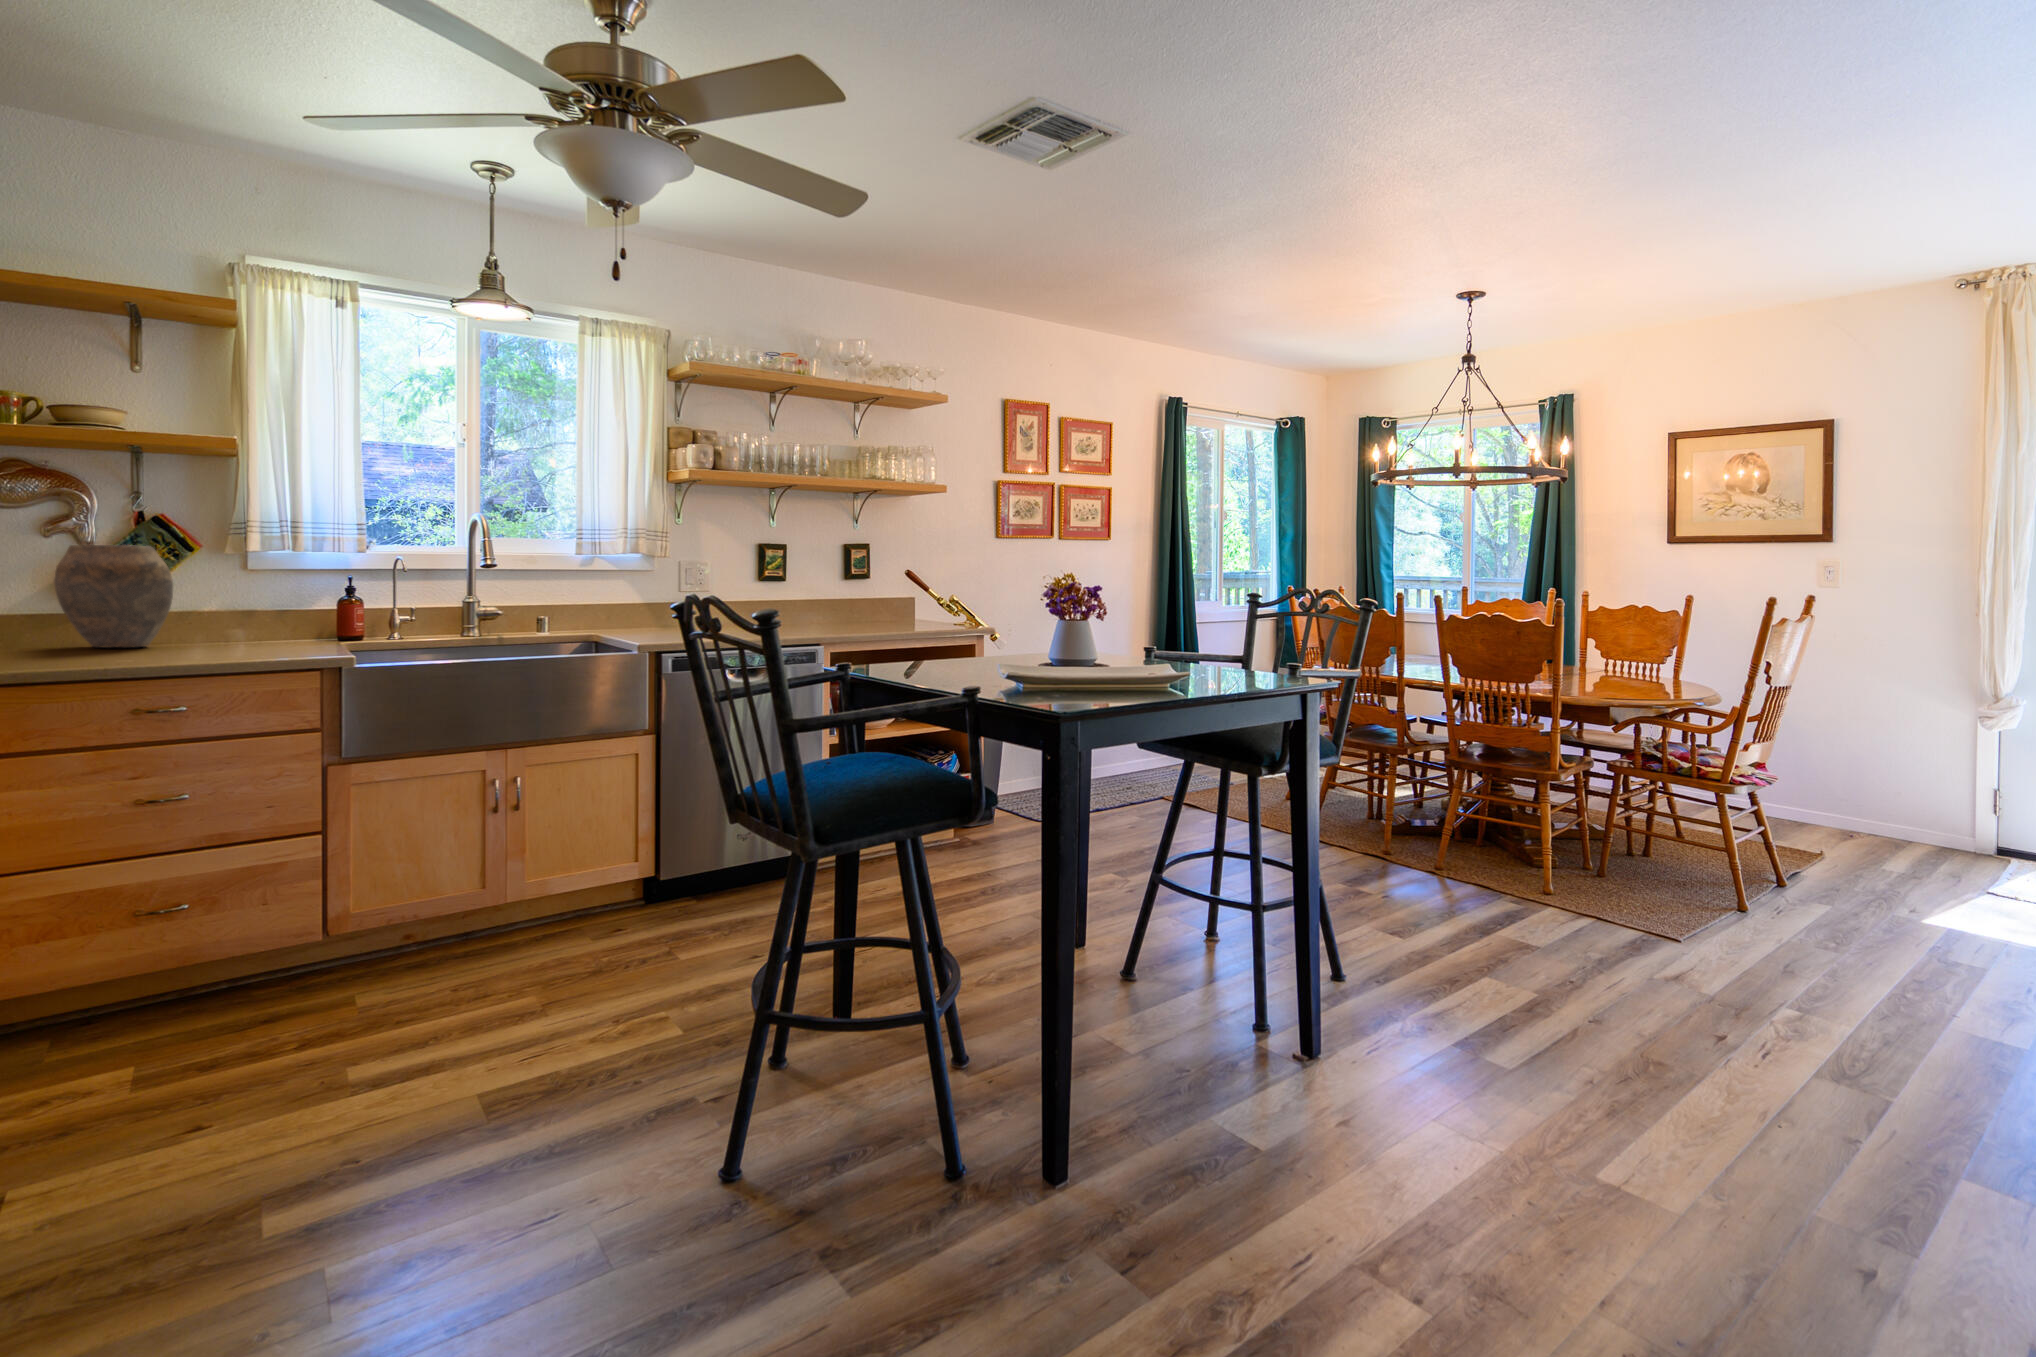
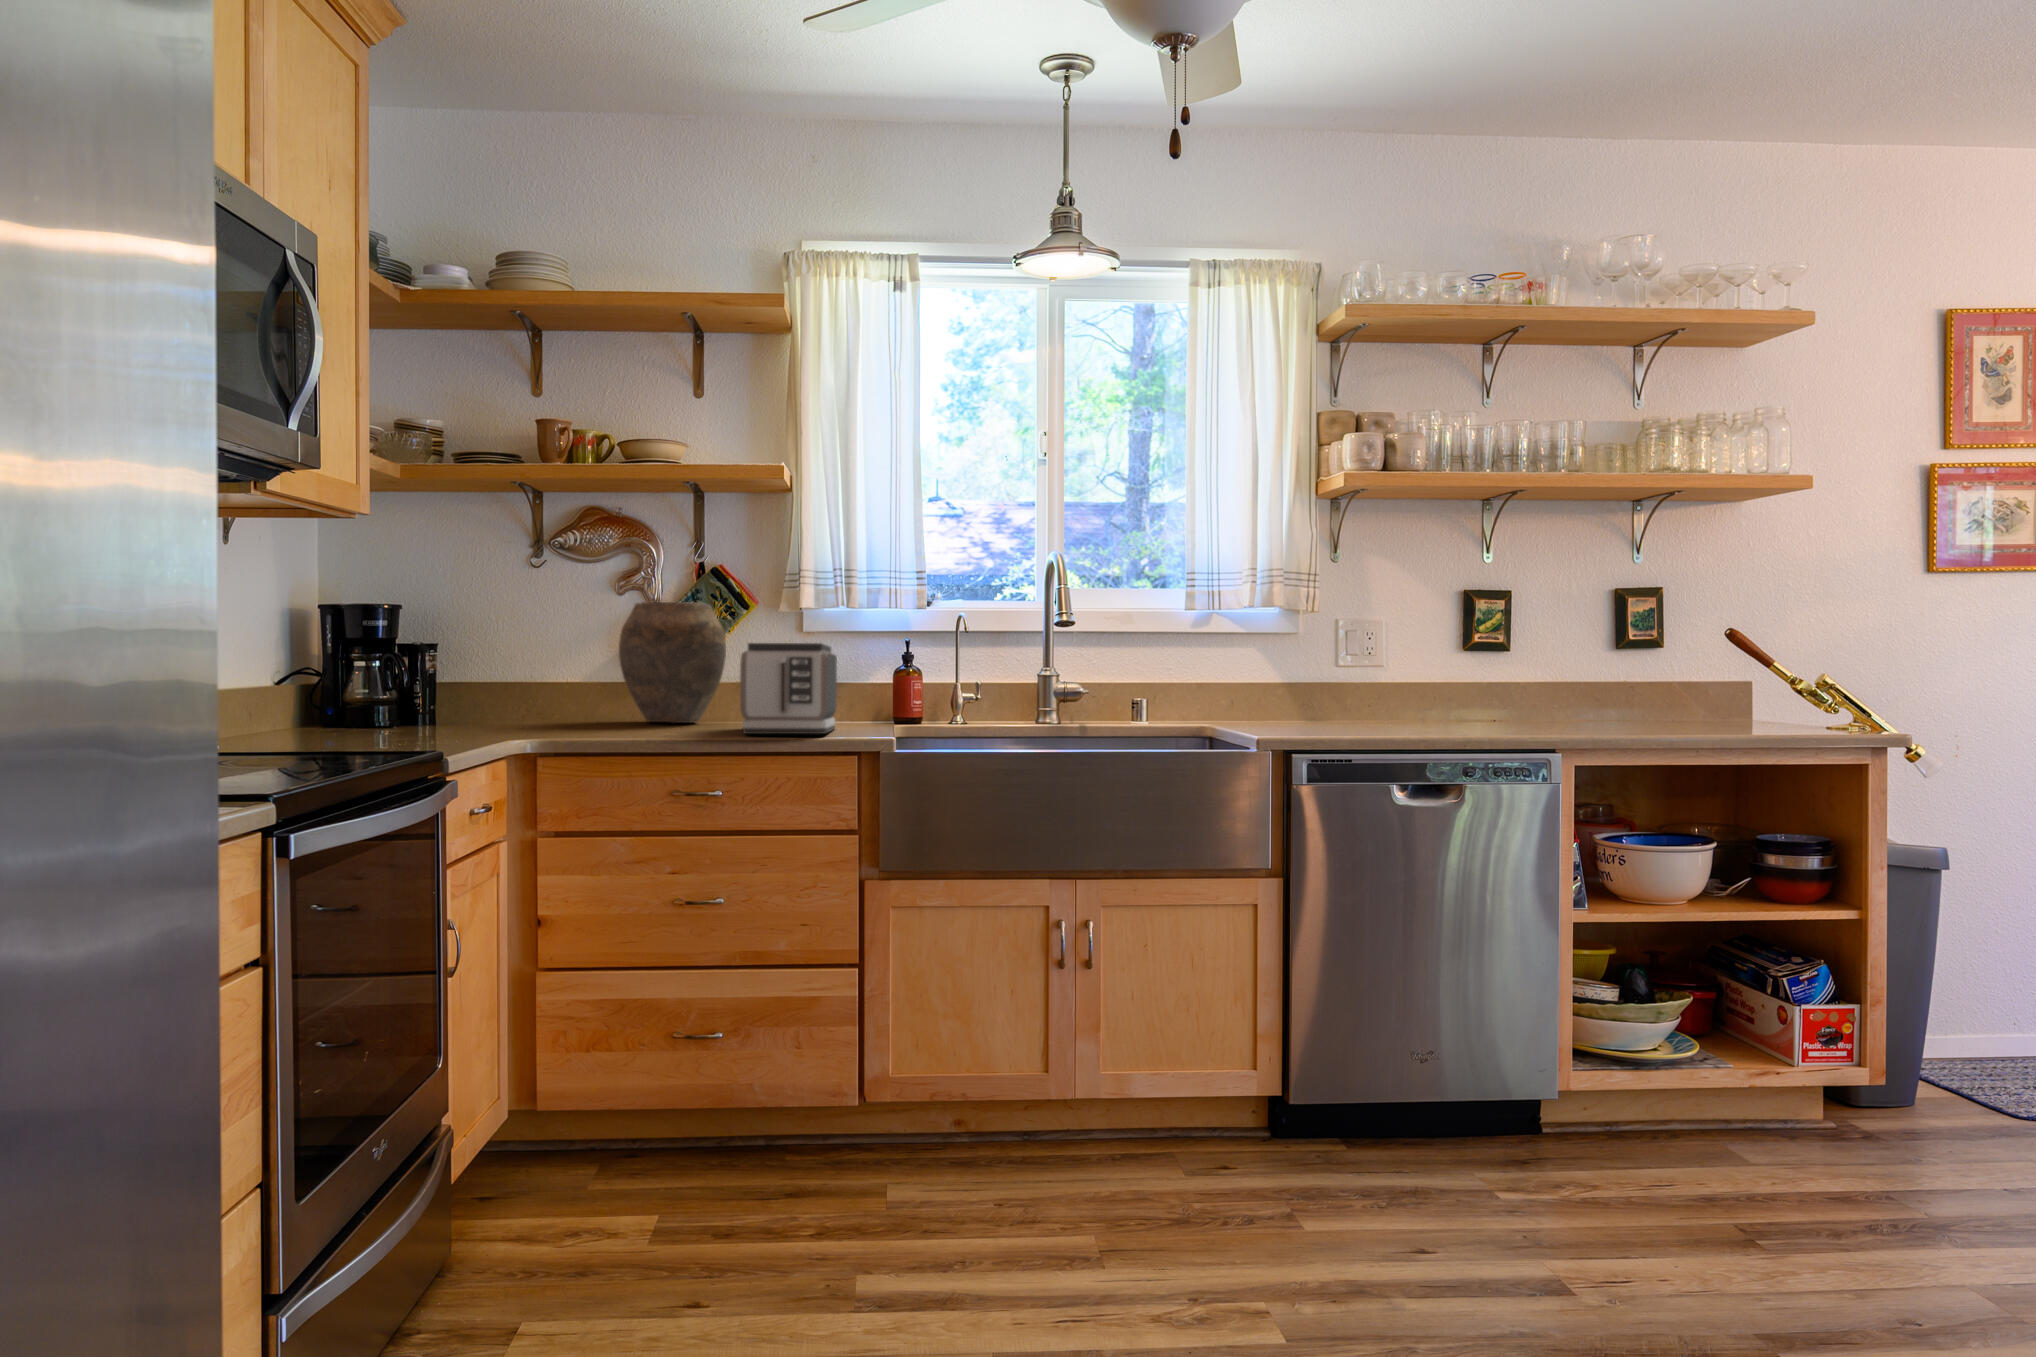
toaster: none [214,583,303,656] -> present [740,643,837,734]

